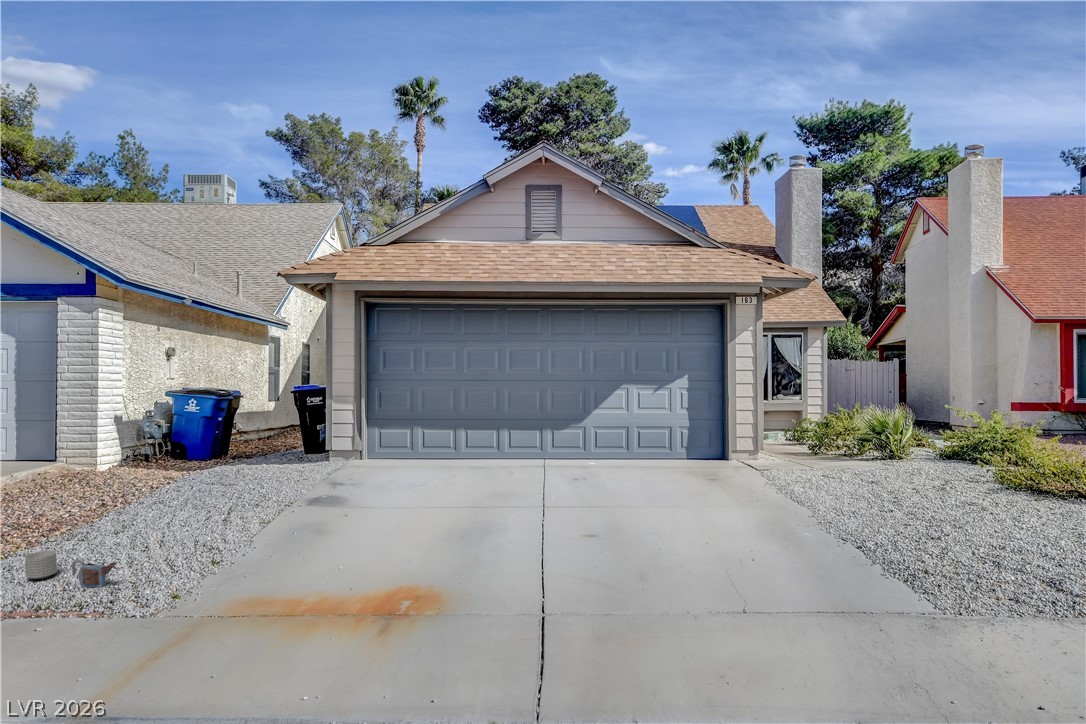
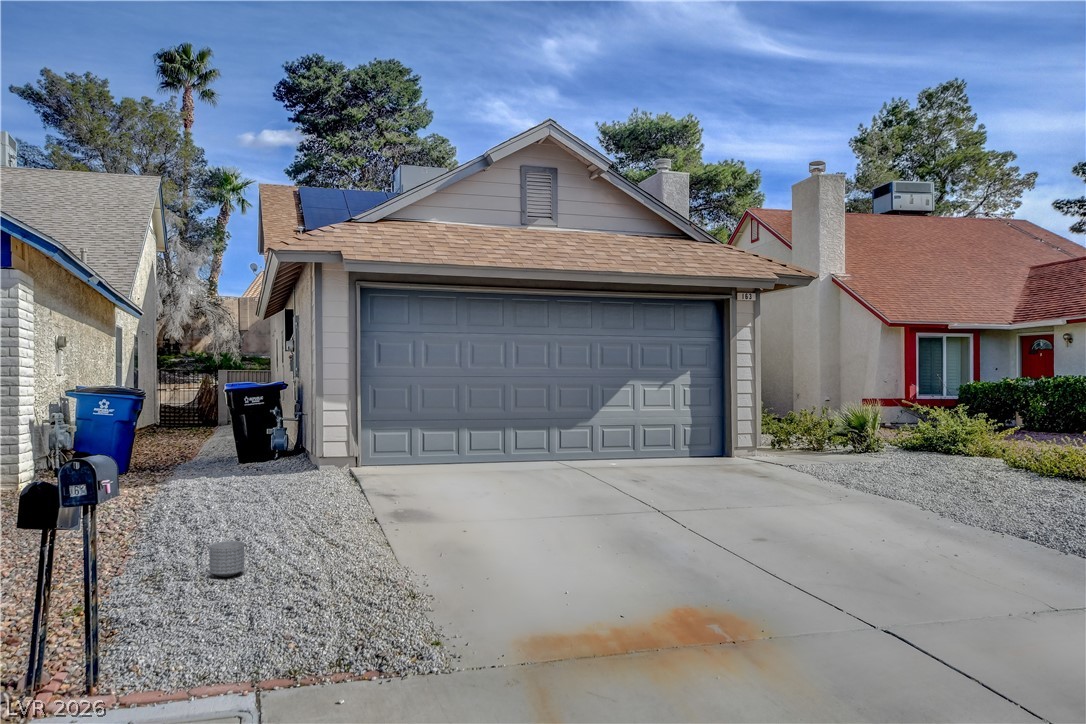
watering can: present [72,560,116,587] -> none [289,542,350,577]

